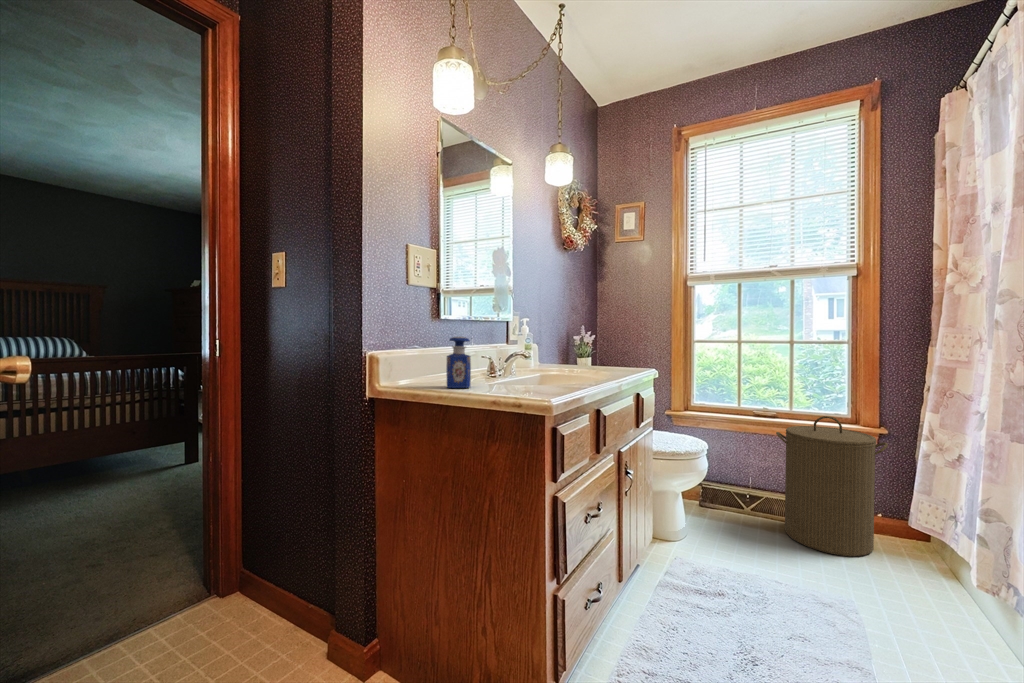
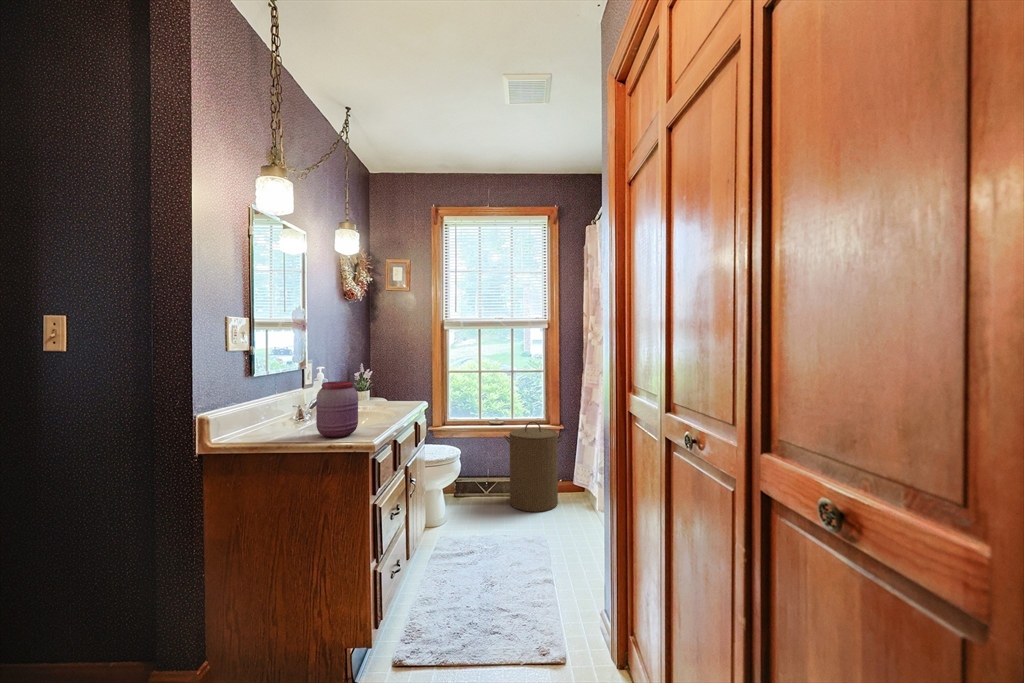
jar: none [487,319,540,394] -> present [316,381,358,437]
perfume bottle: present [446,337,471,388] -> none [276,395,299,437]

